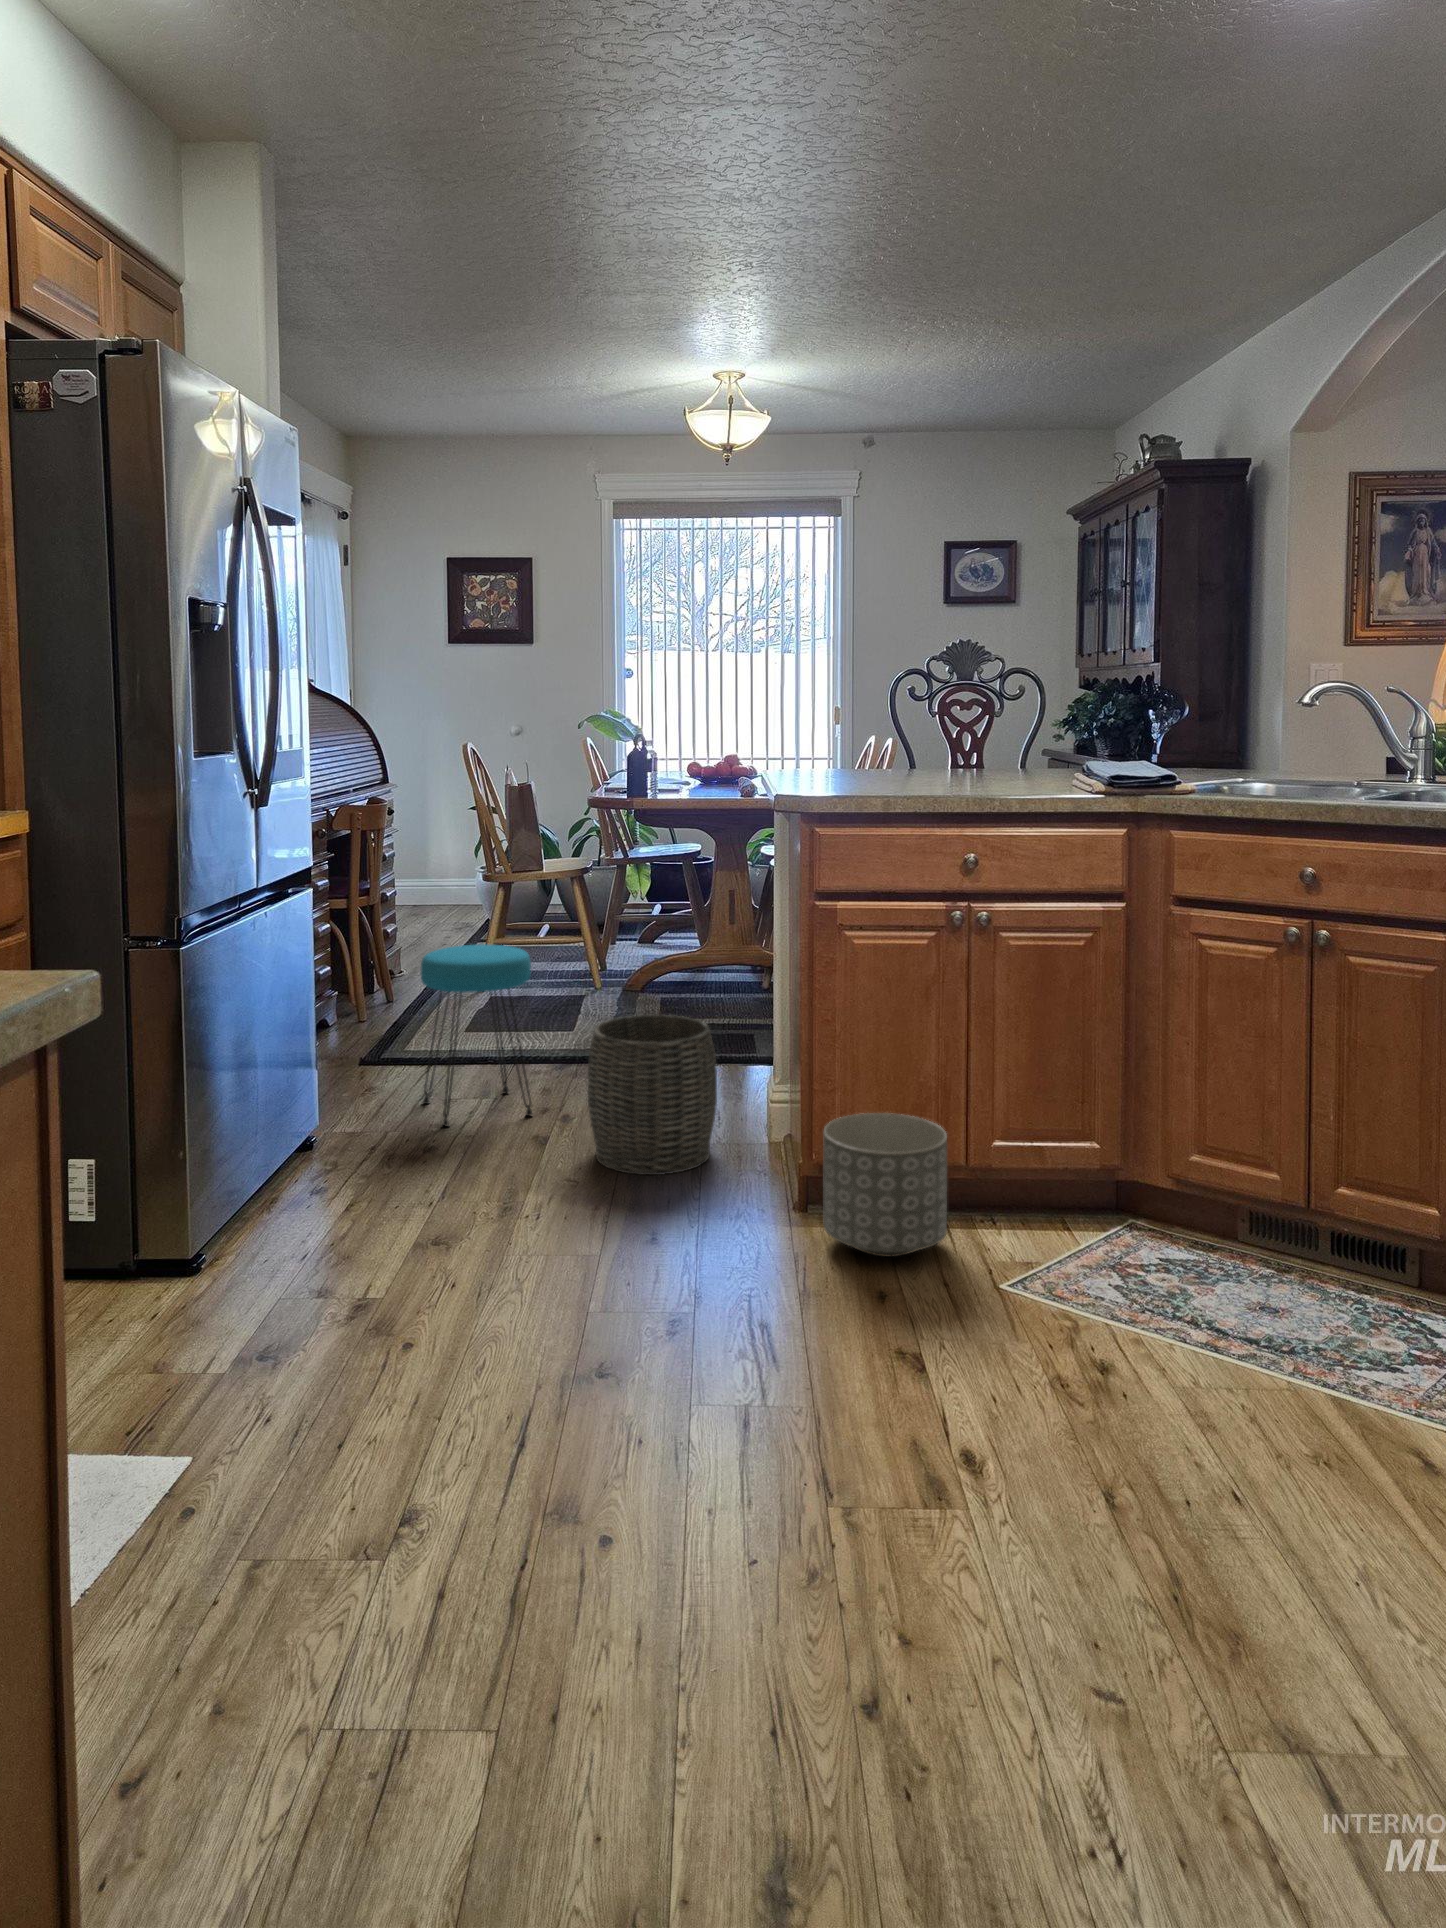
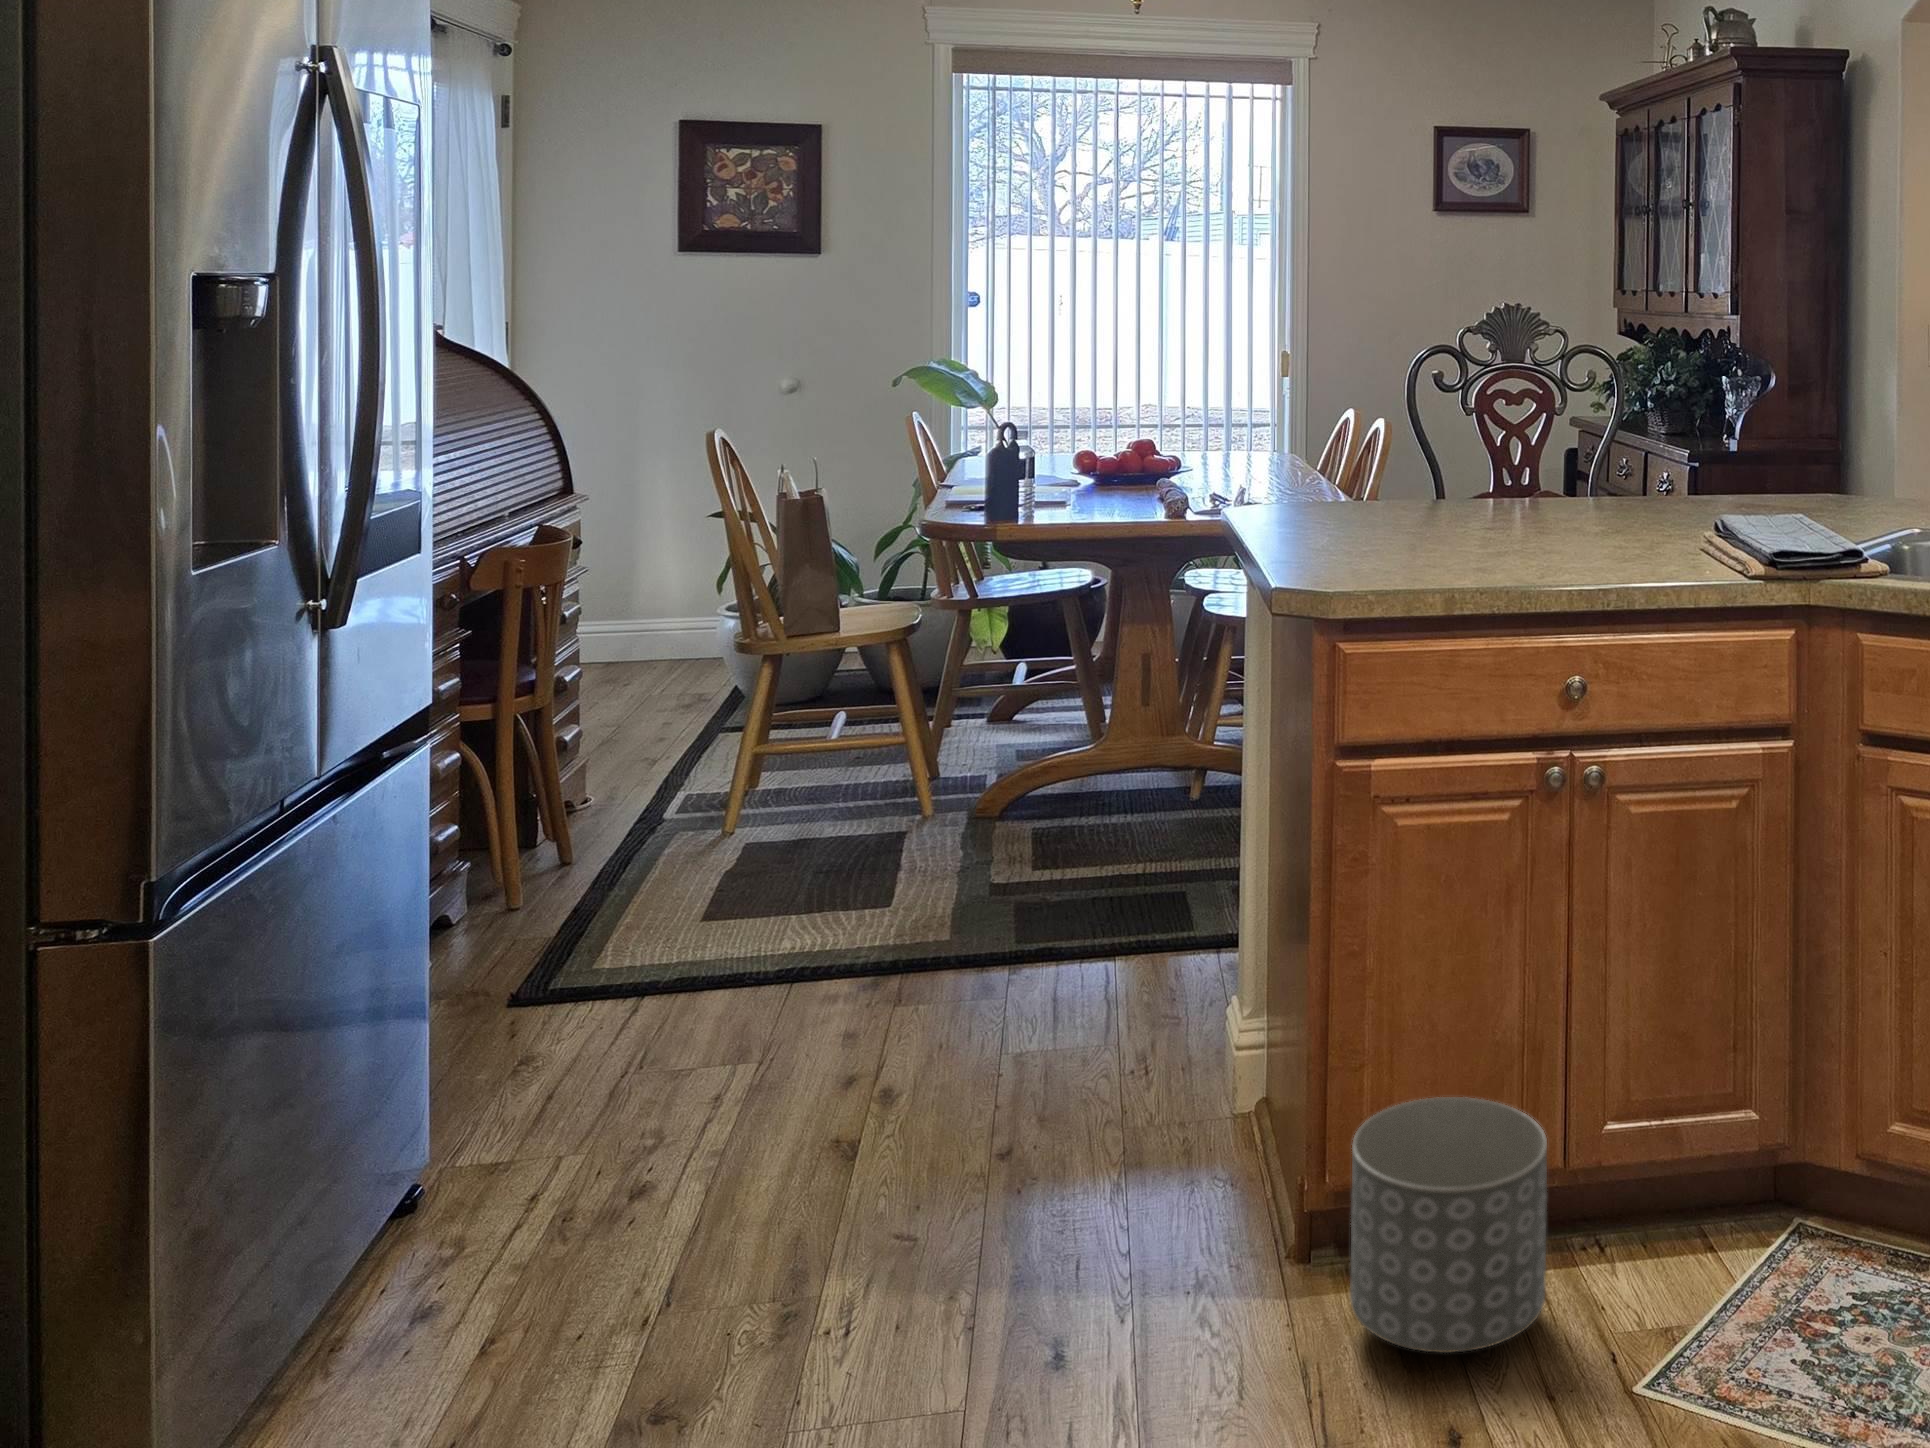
stool: present [420,944,532,1126] -> none [627,808,832,1143]
woven basket: present [588,1015,717,1175] -> none [937,924,1156,1215]

